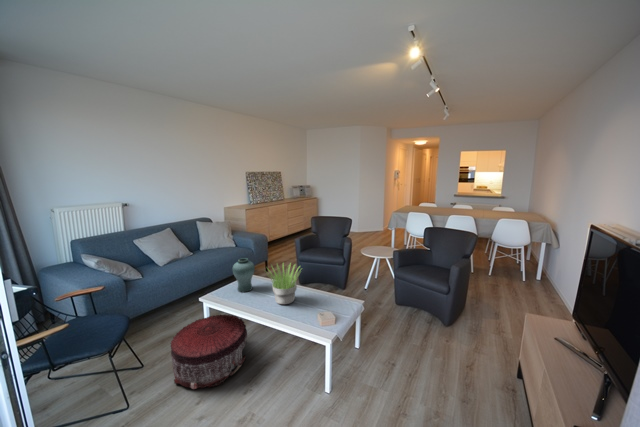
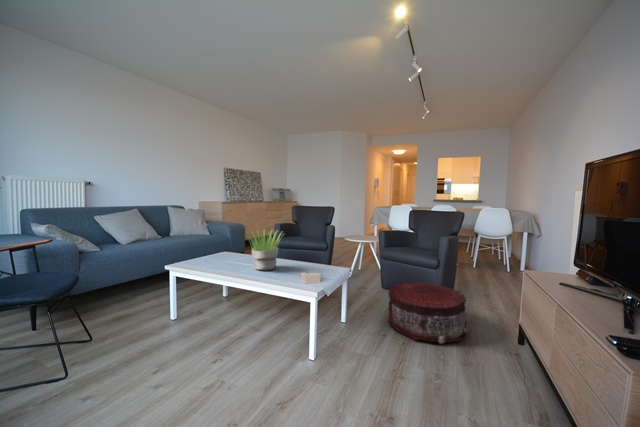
vase: present [232,258,255,292] -> none [207,226,232,263]
pouf: present [171,315,247,389] -> present [388,283,467,344]

